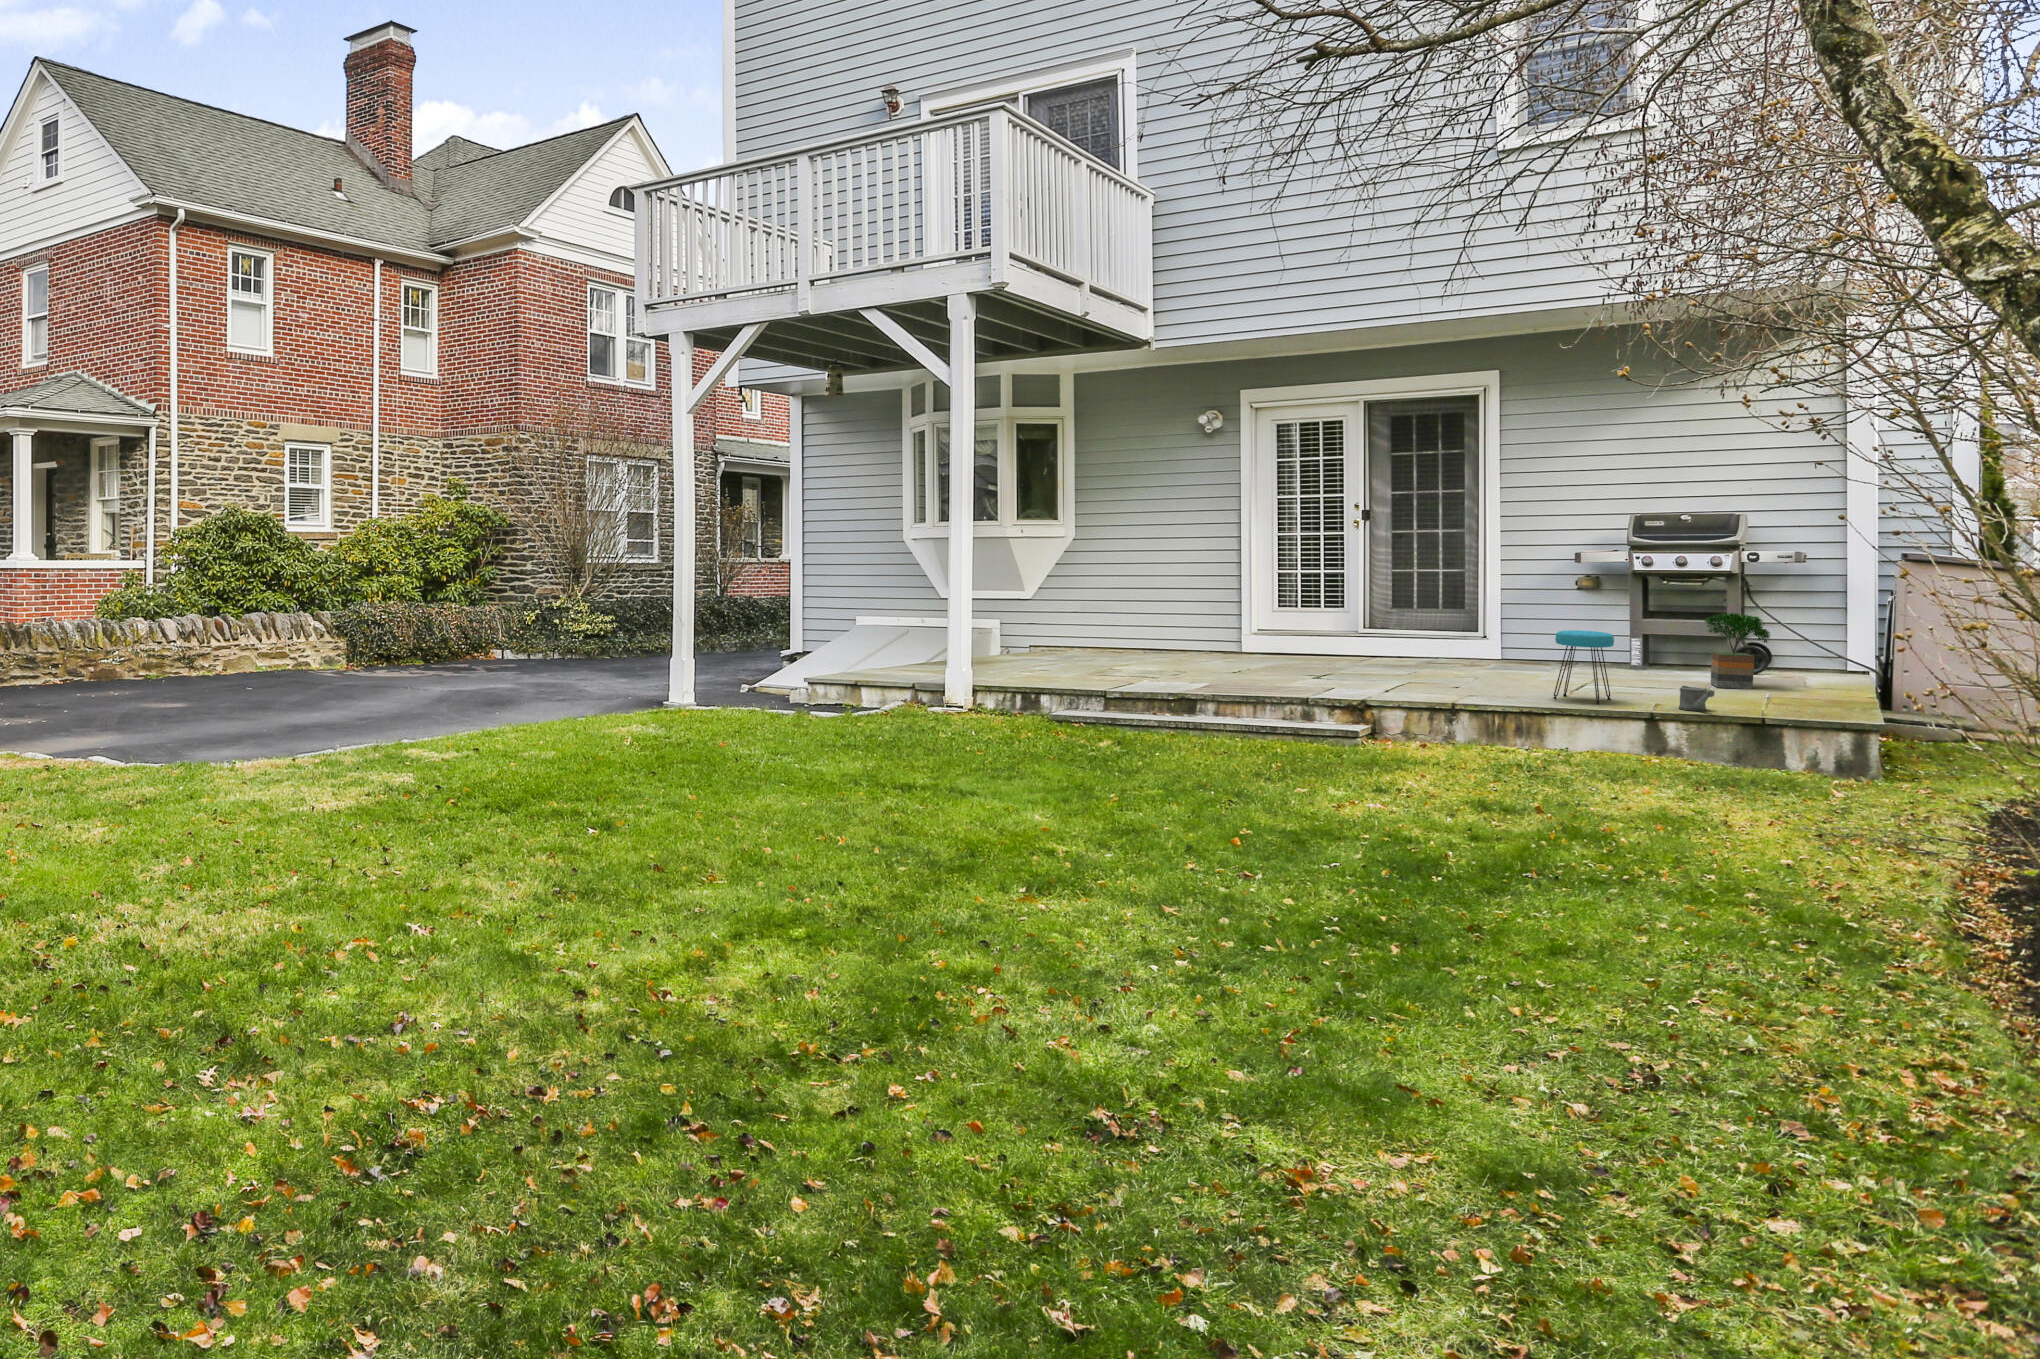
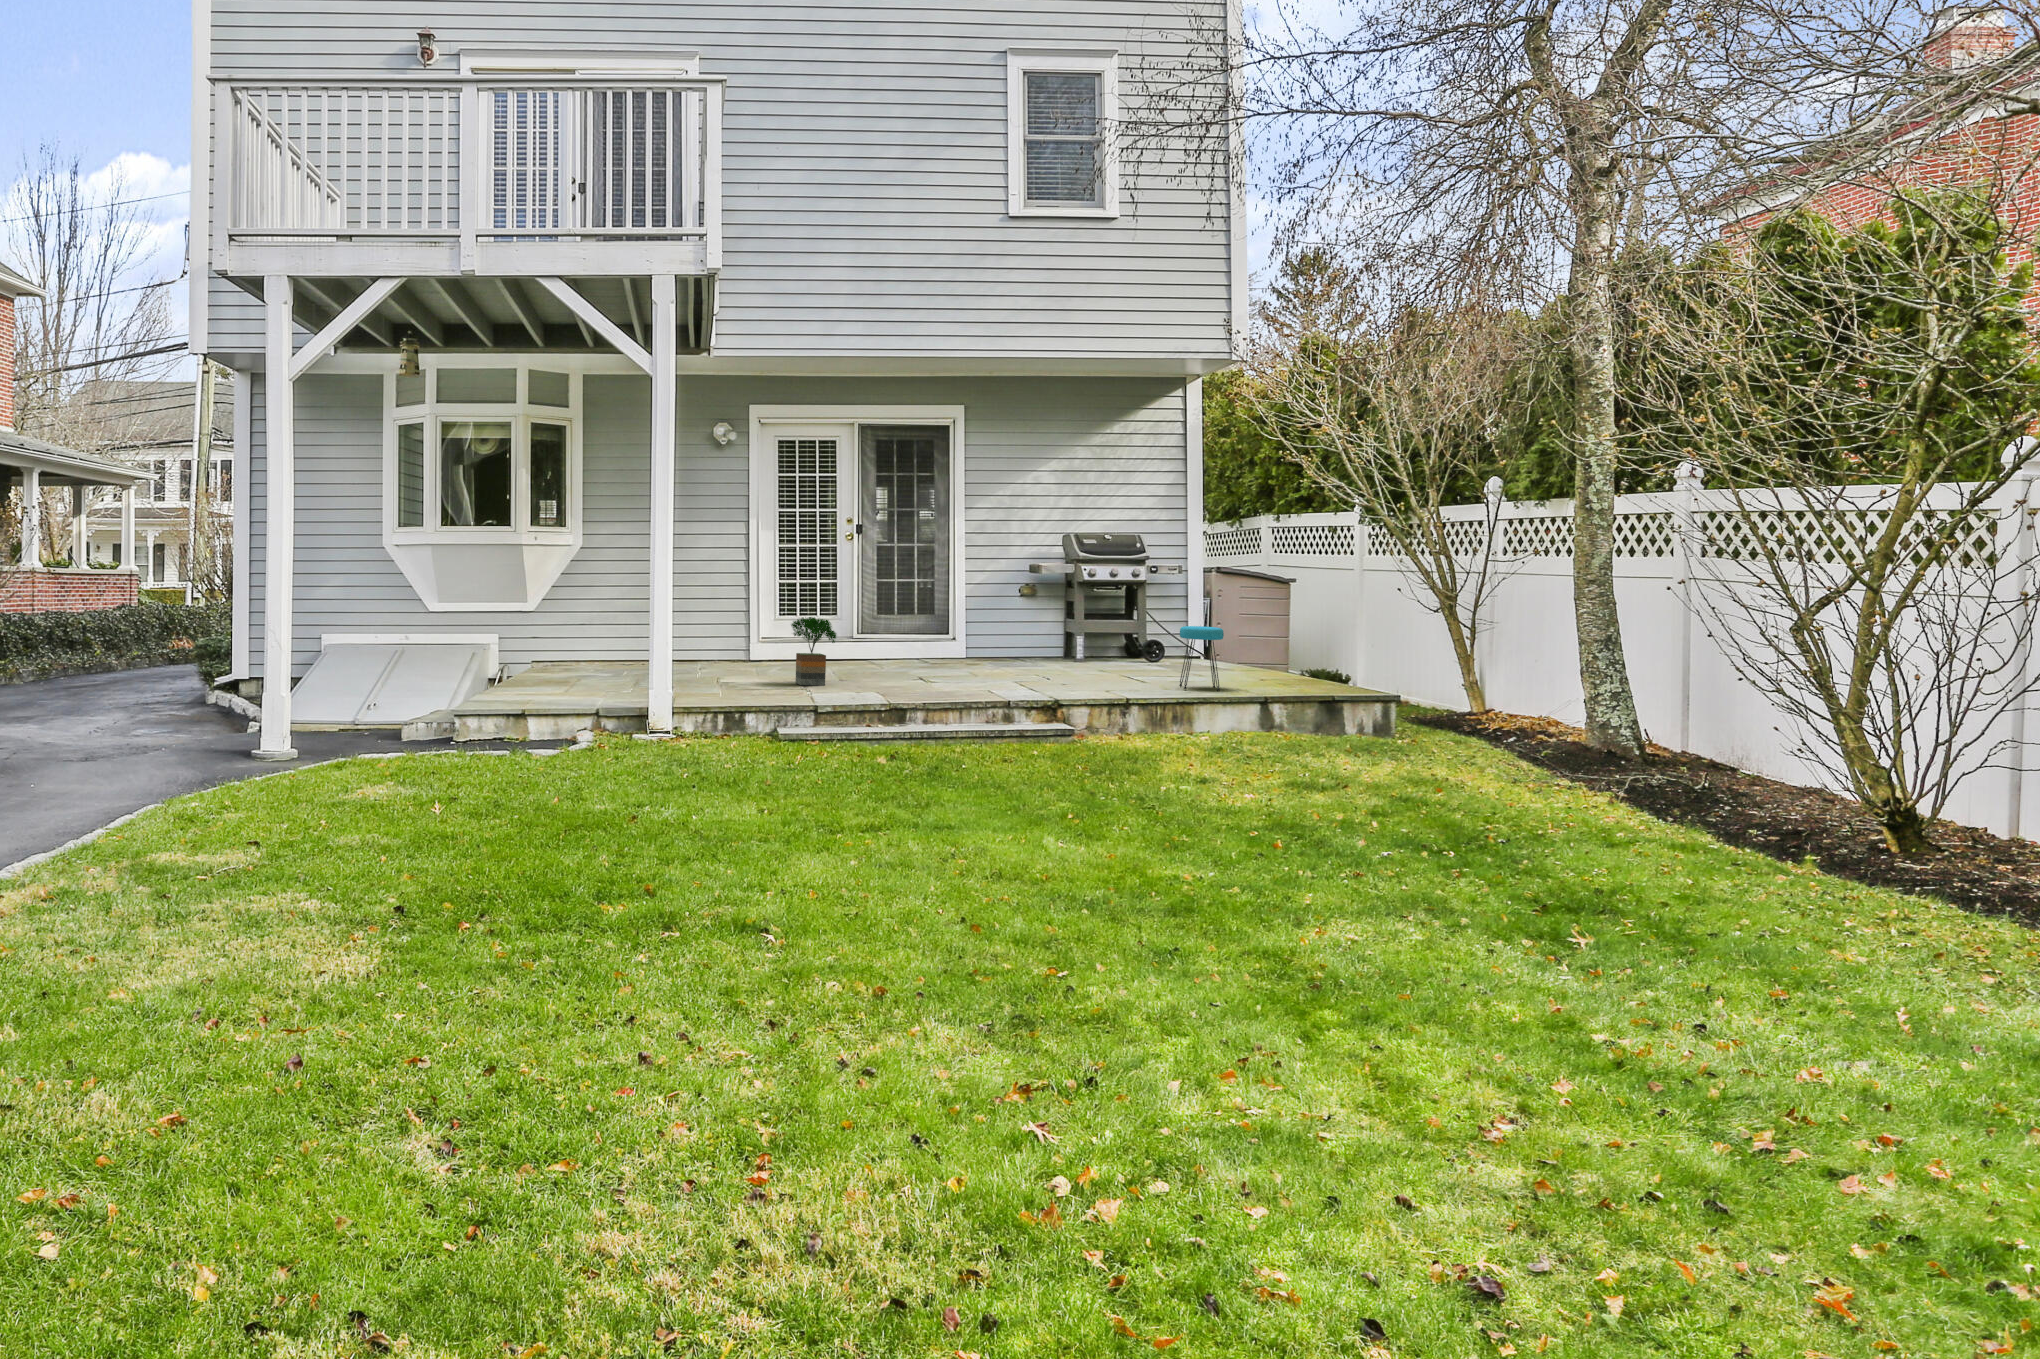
potted tree: present [1705,613,1770,689] -> present [791,617,836,686]
watering can: present [1679,686,1715,711] -> none [1270,671,1308,691]

